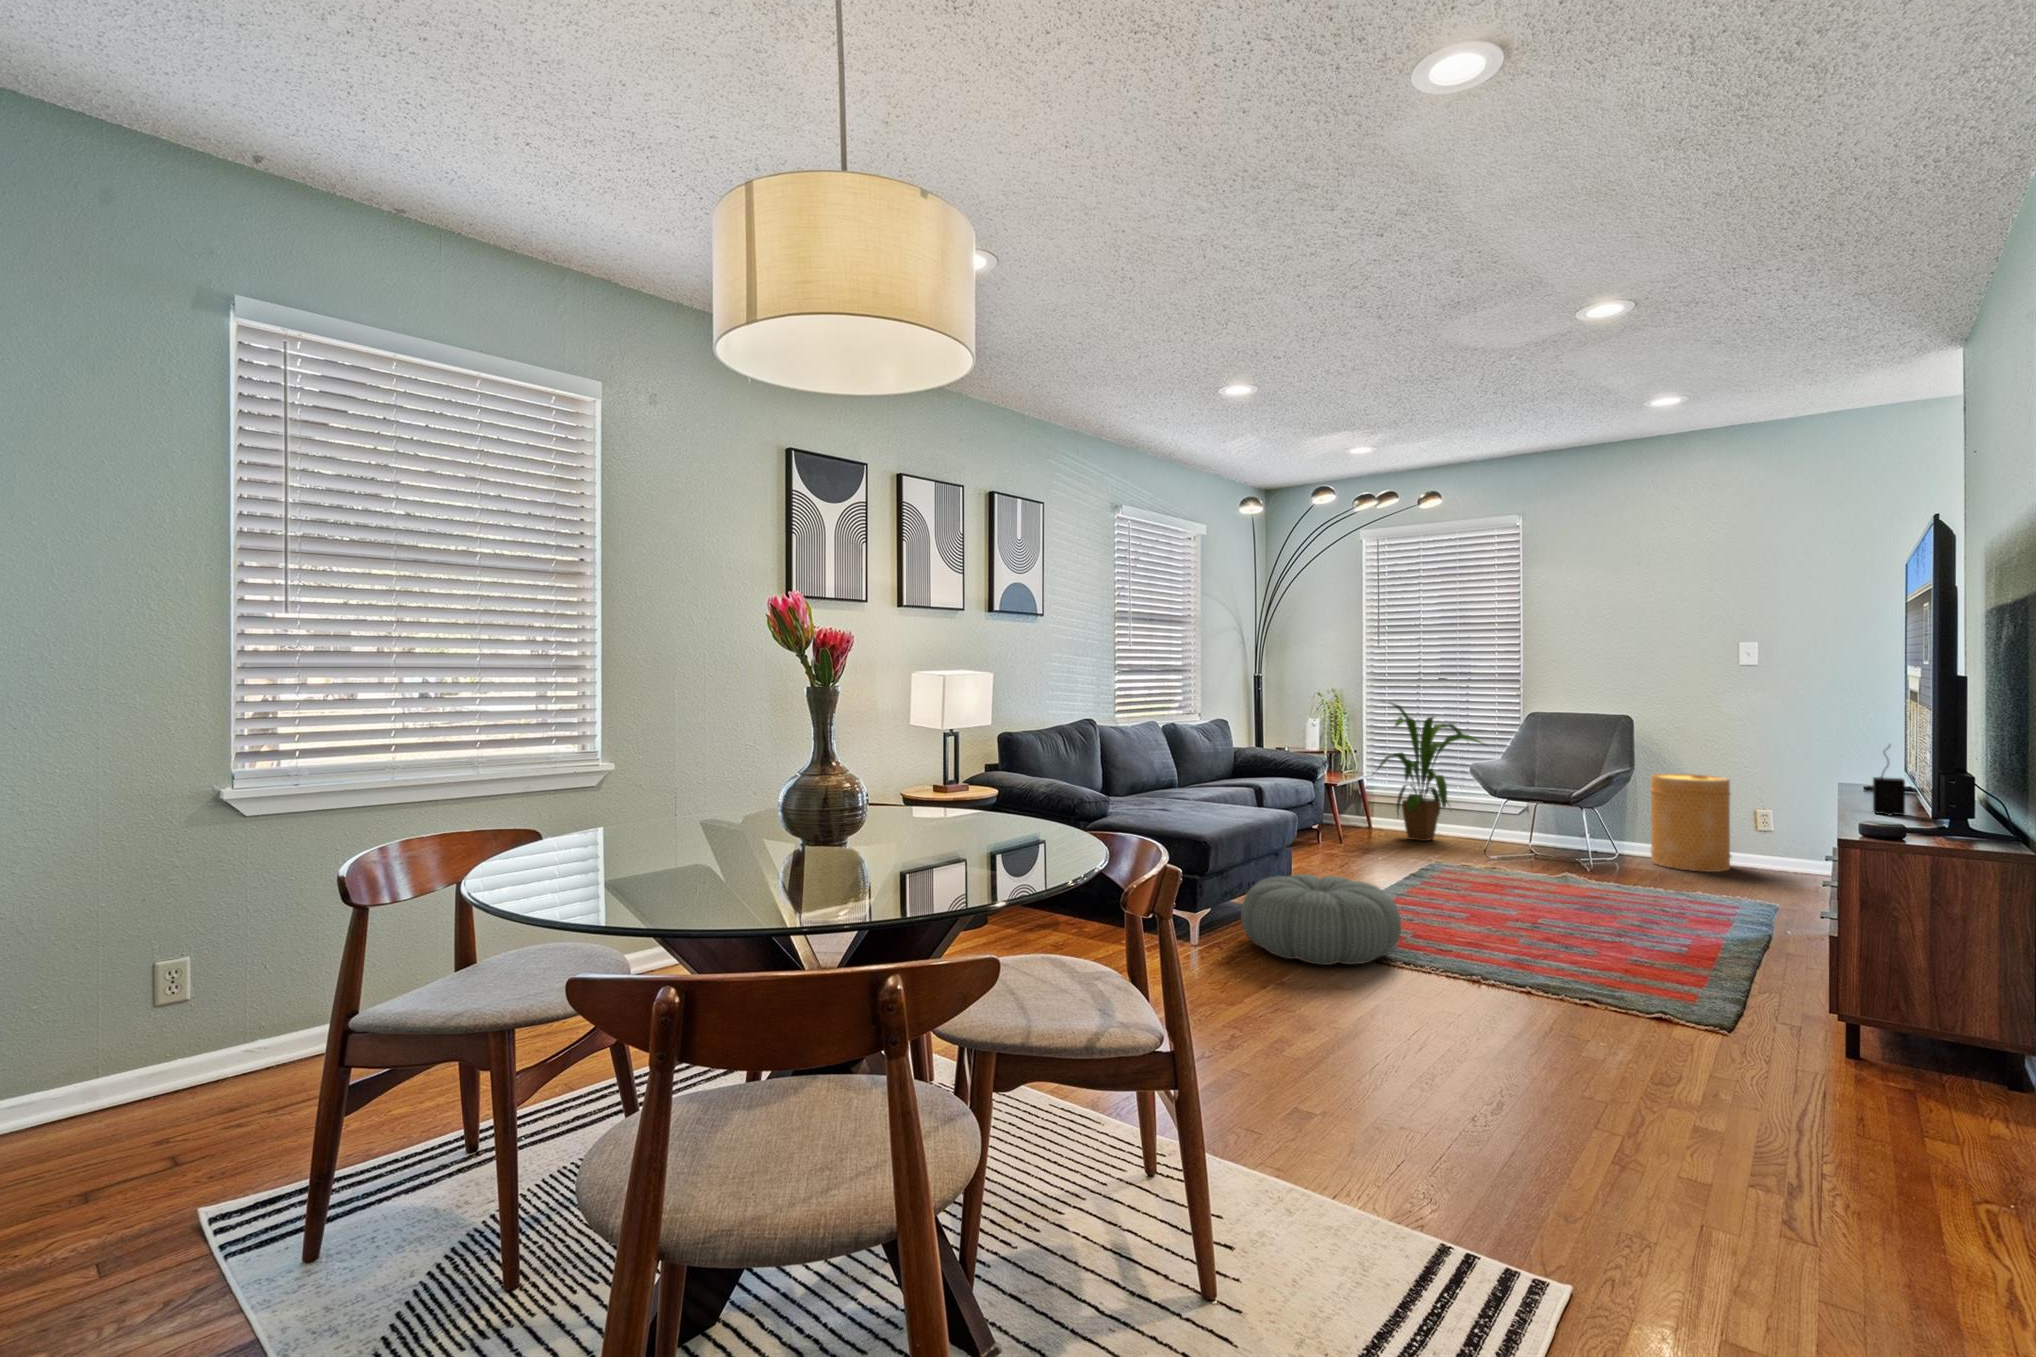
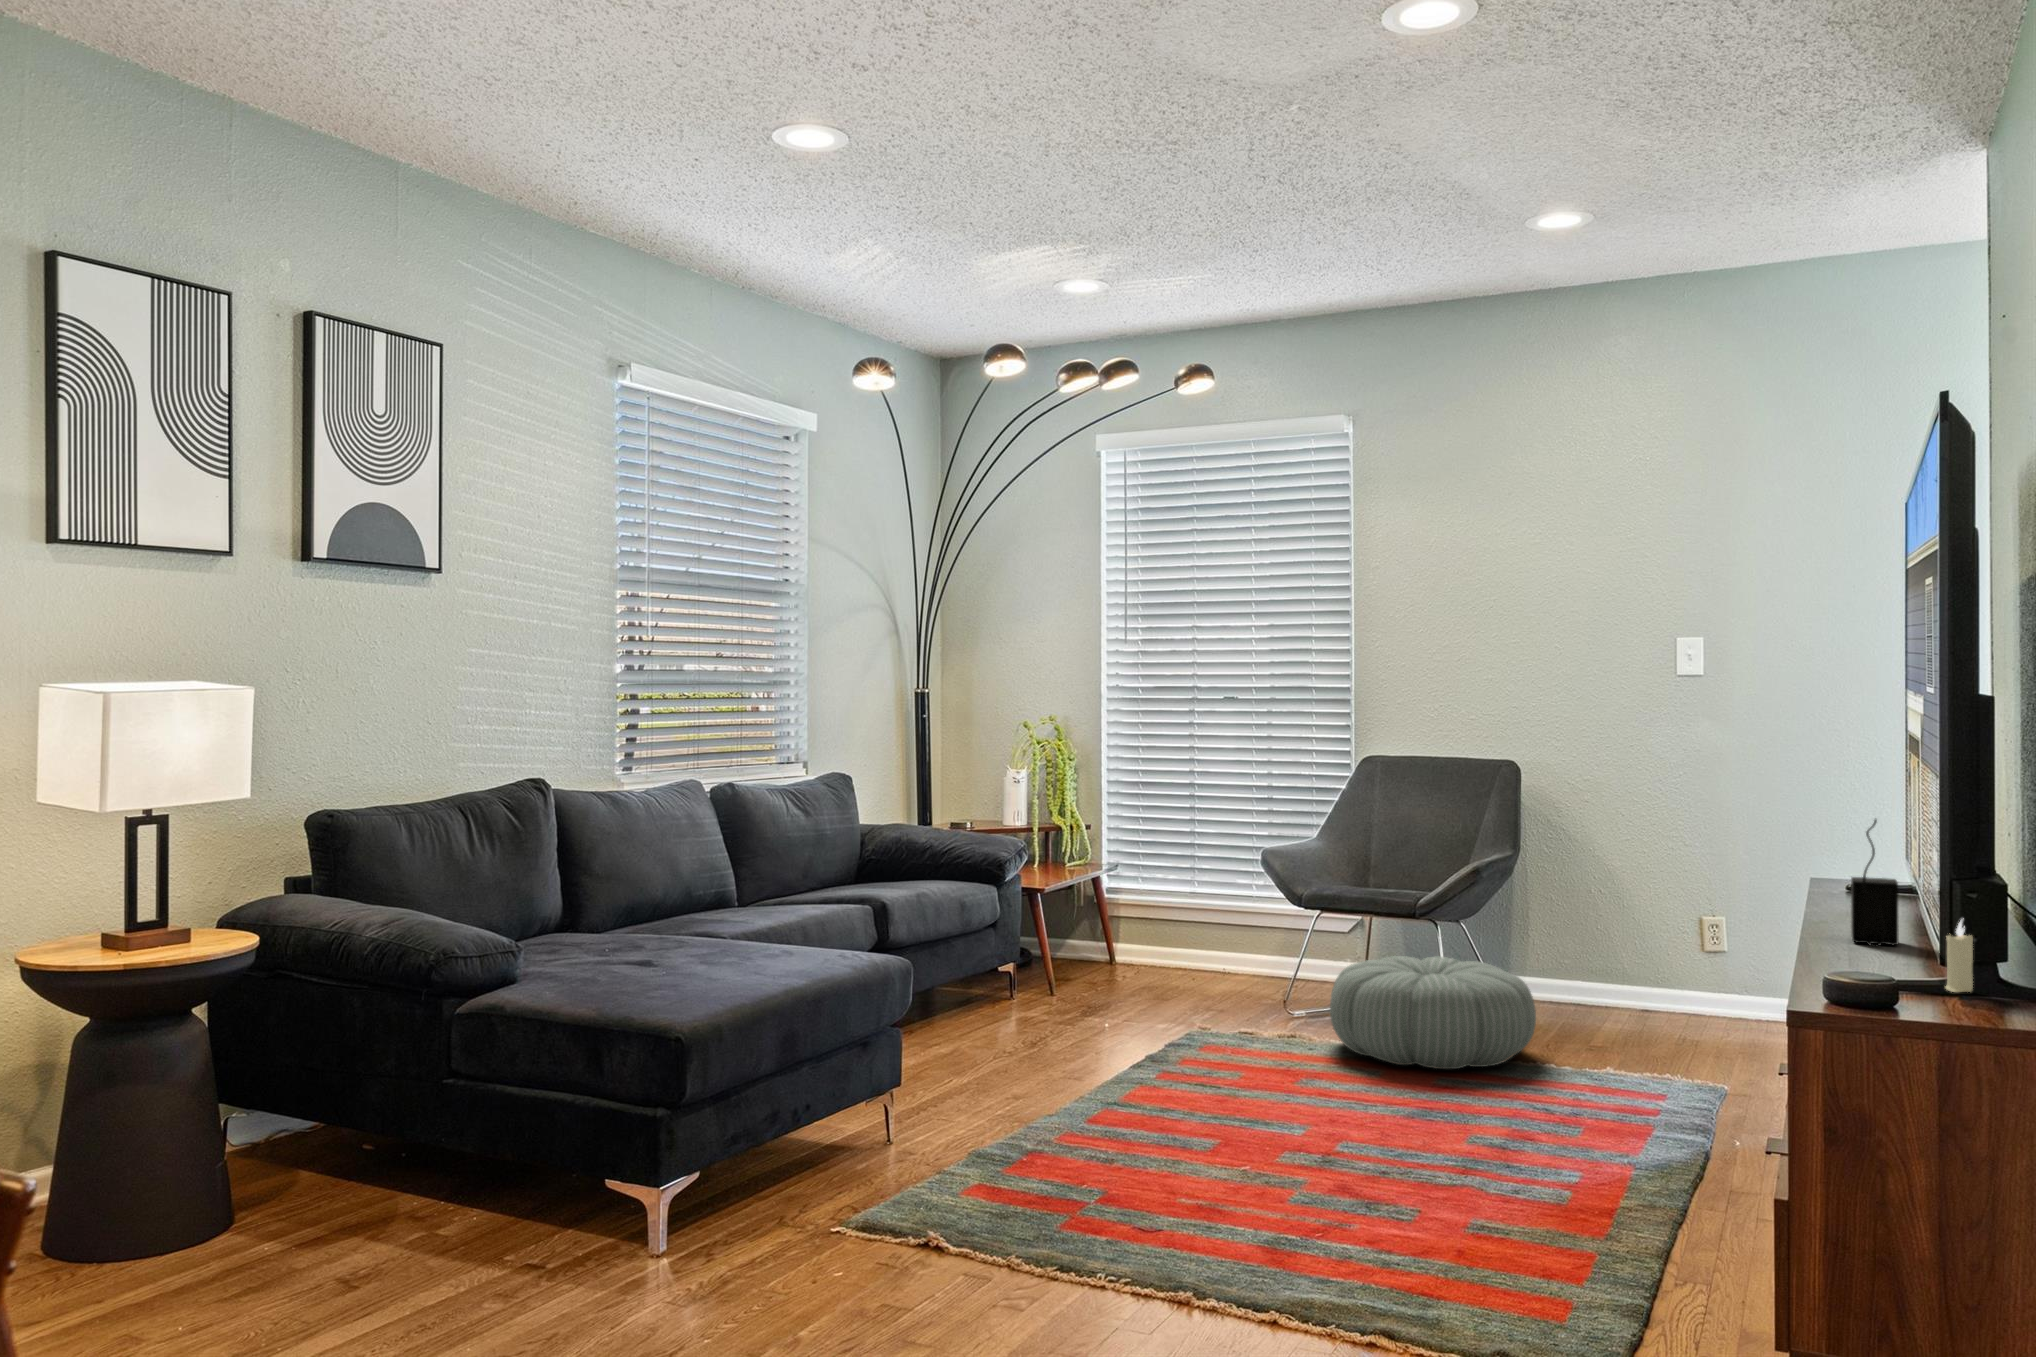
house plant: present [1376,703,1484,841] -> none [1107,736,1297,987]
basket: present [1650,774,1731,872] -> none [1543,859,1662,1026]
candle: none [1937,796,1957,836] -> present [1946,920,1973,992]
pouf: present [1241,874,1401,965] -> present [1330,956,1536,1069]

